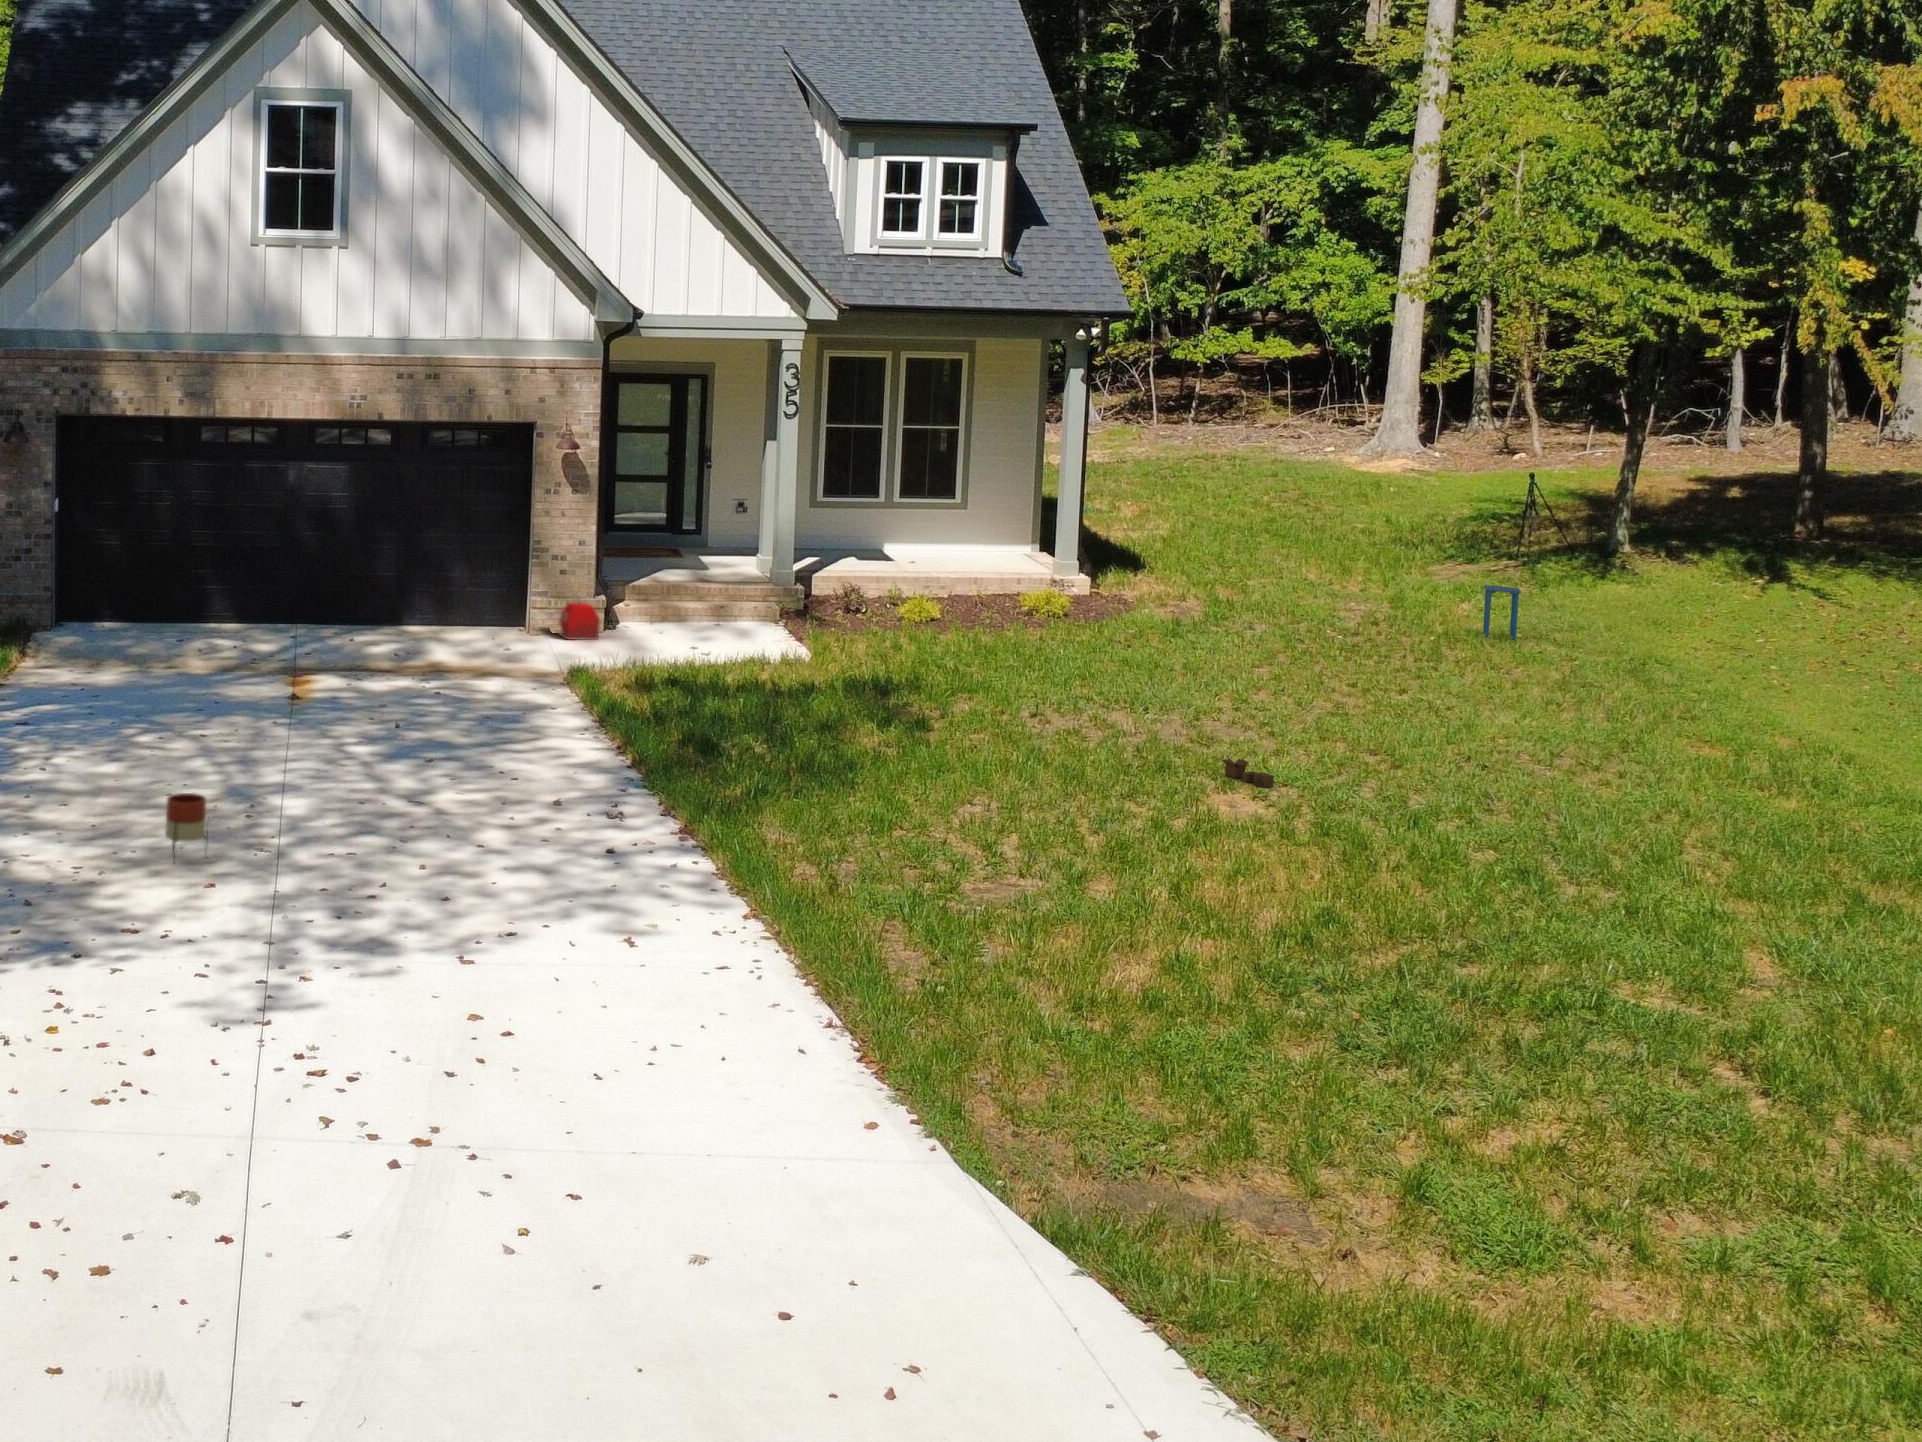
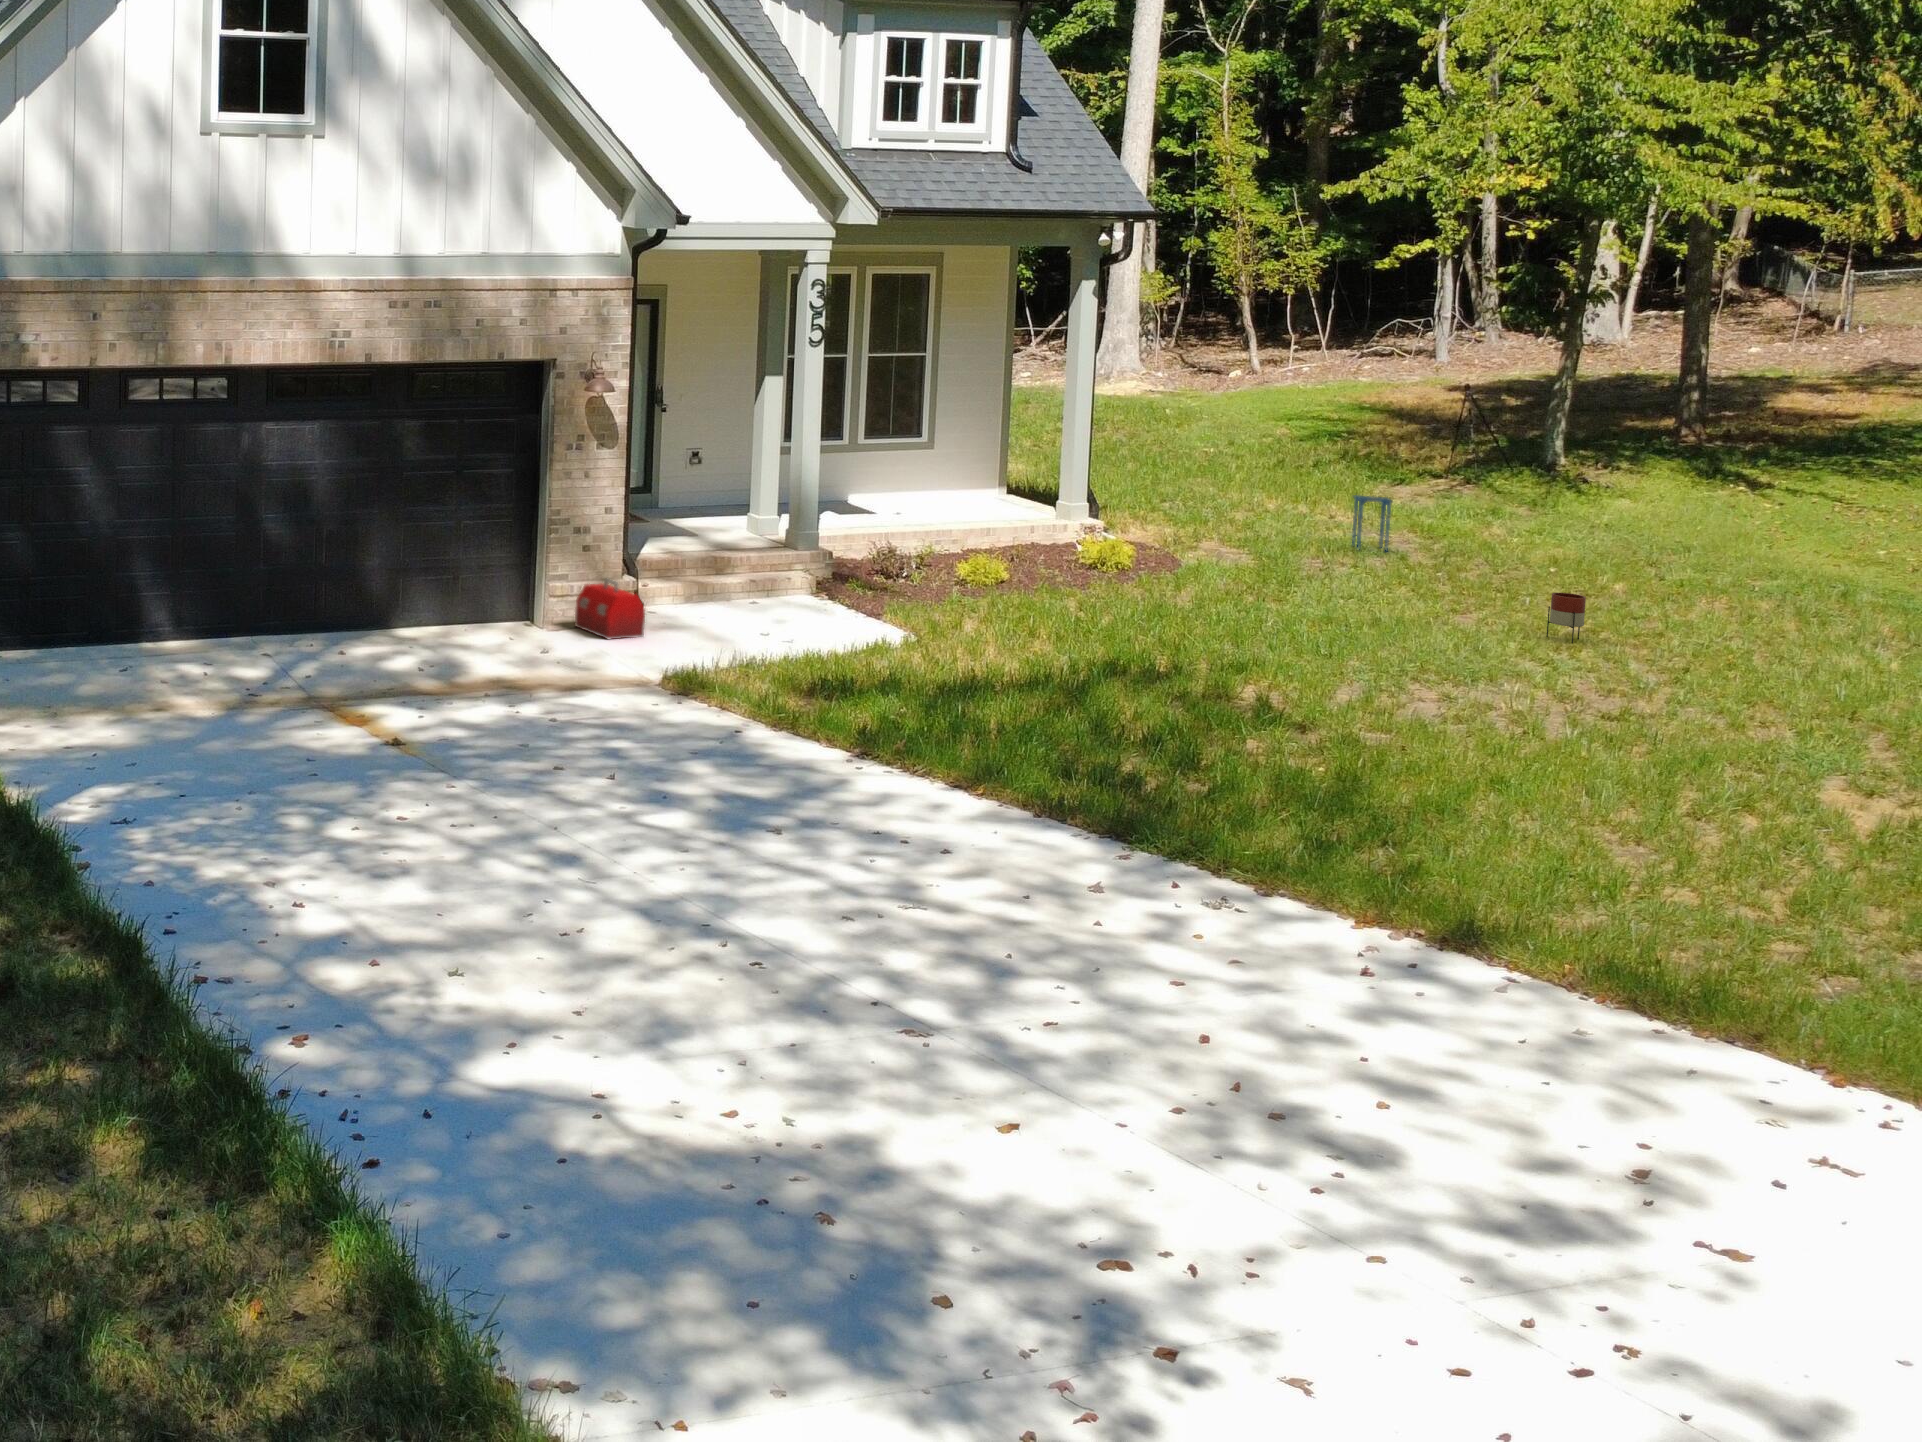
side table: present [1483,585,1521,640] -> present [1352,495,1392,551]
cardboard box: present [1222,759,1274,788] -> none [1574,781,1655,820]
planter: present [165,793,208,852] -> present [1547,593,1586,643]

